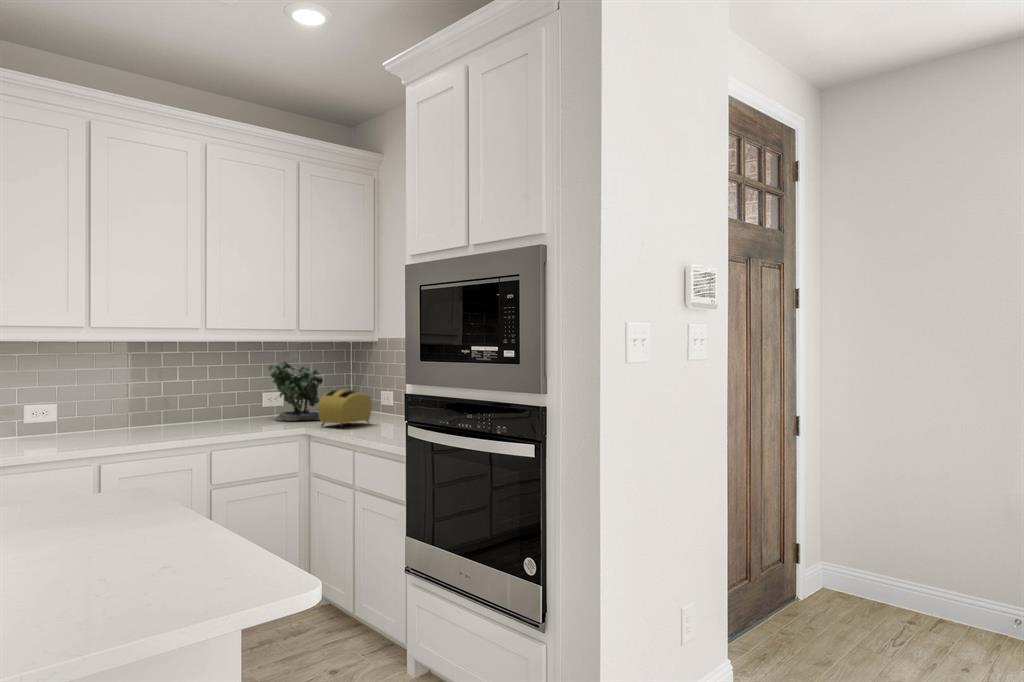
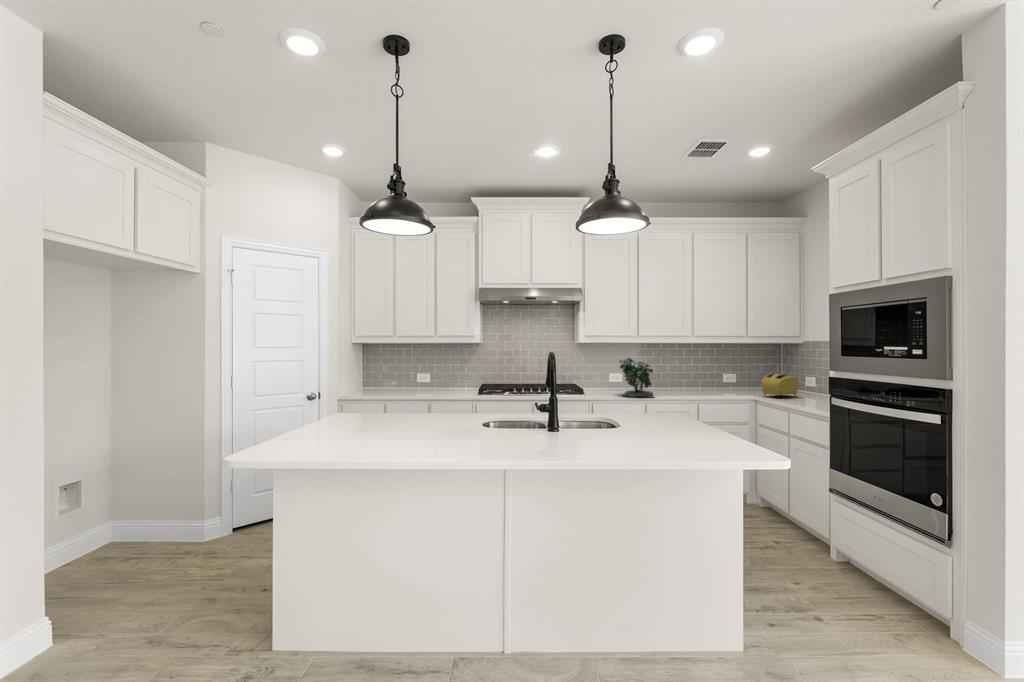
potted plant: present [269,359,323,421] -> present [620,358,654,397]

